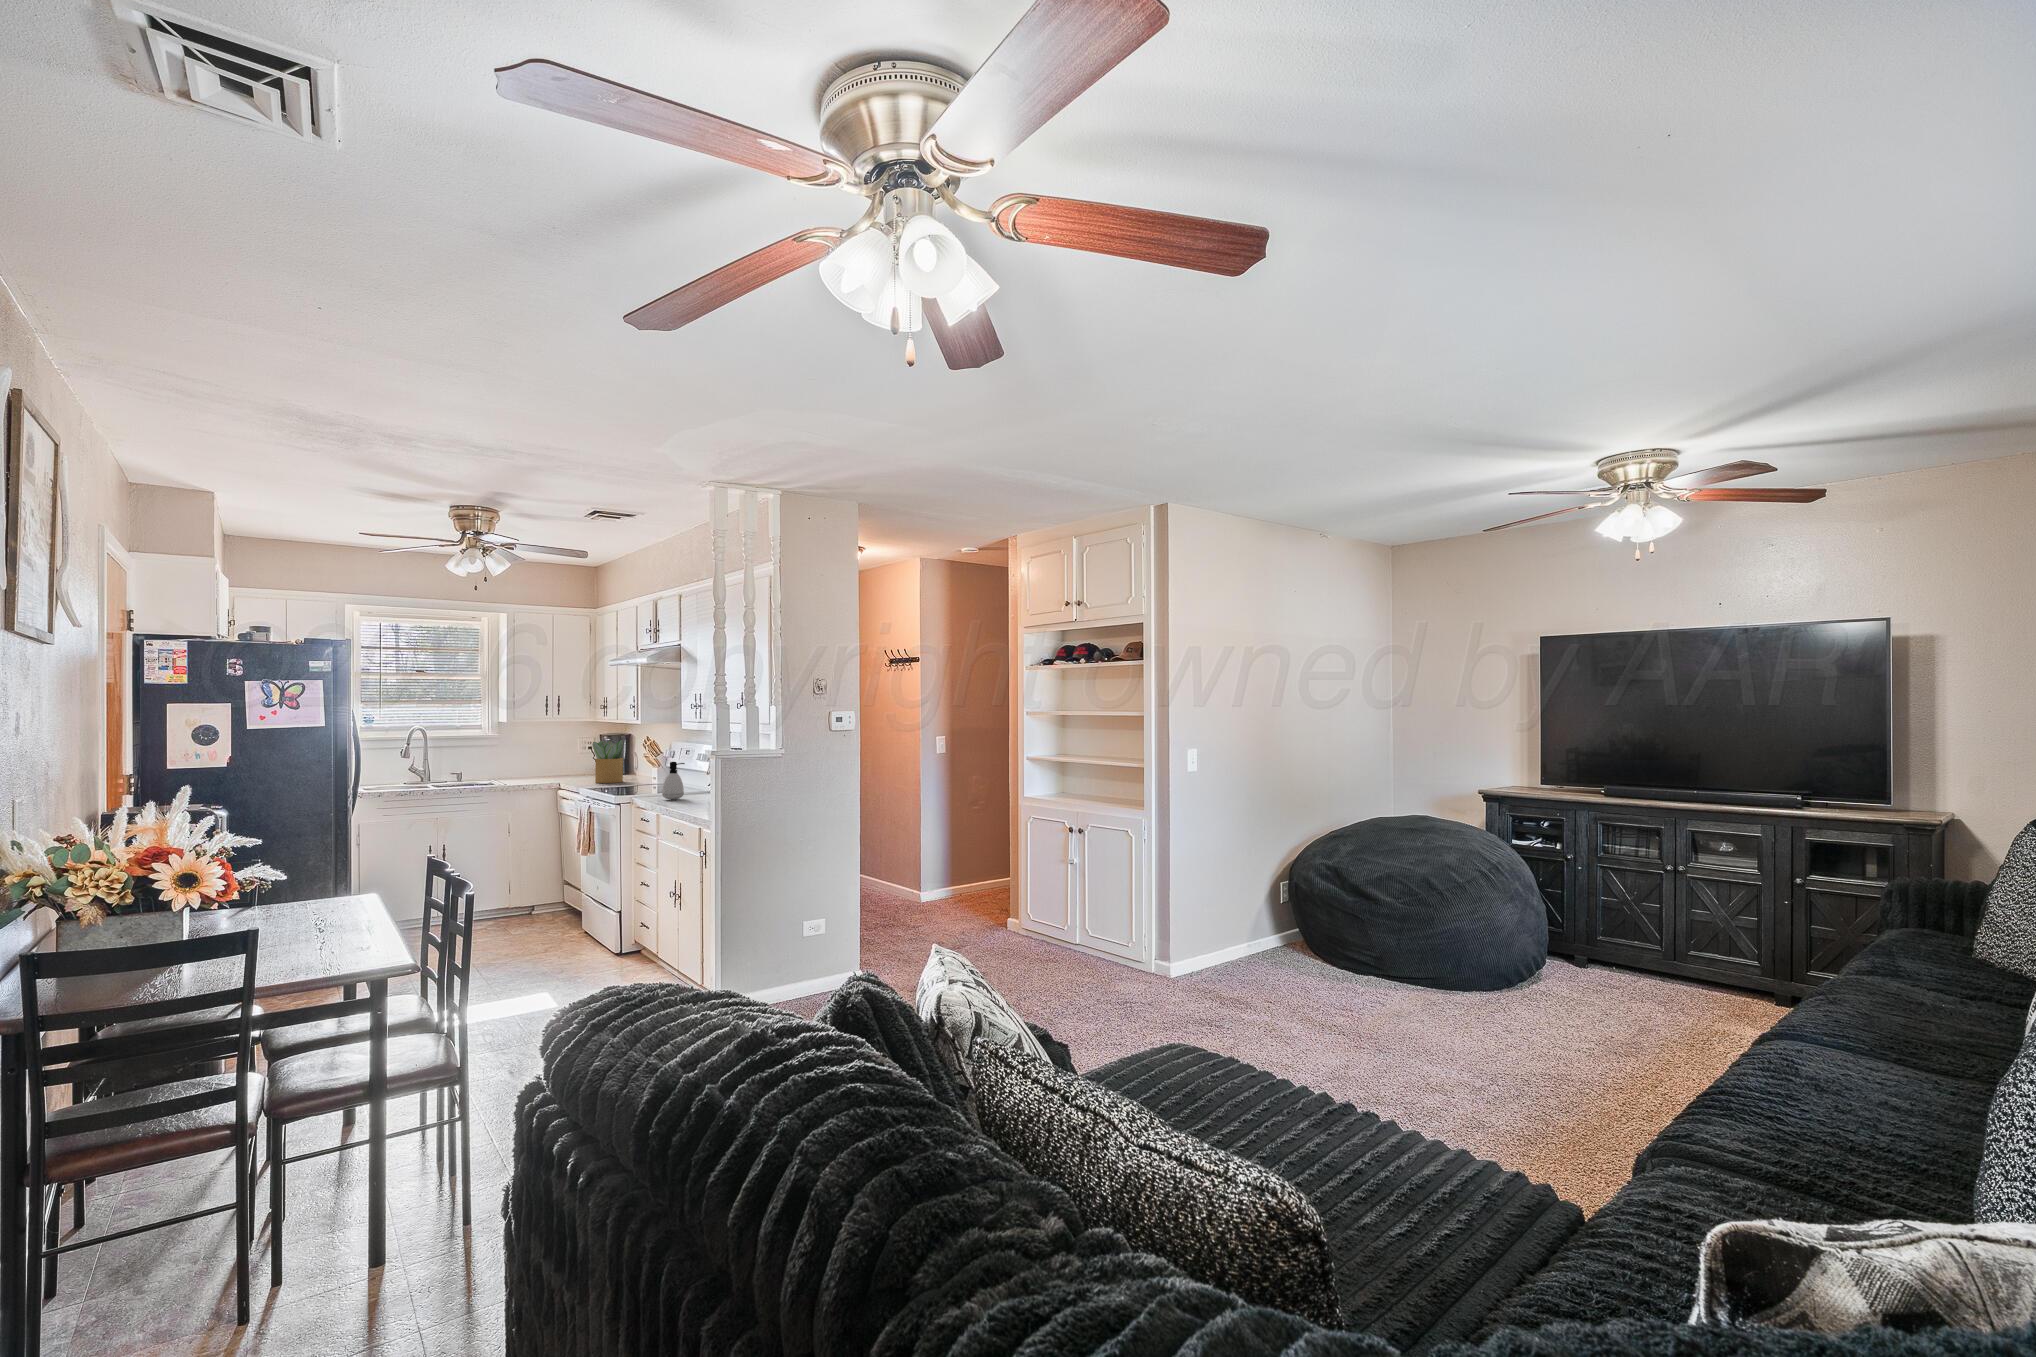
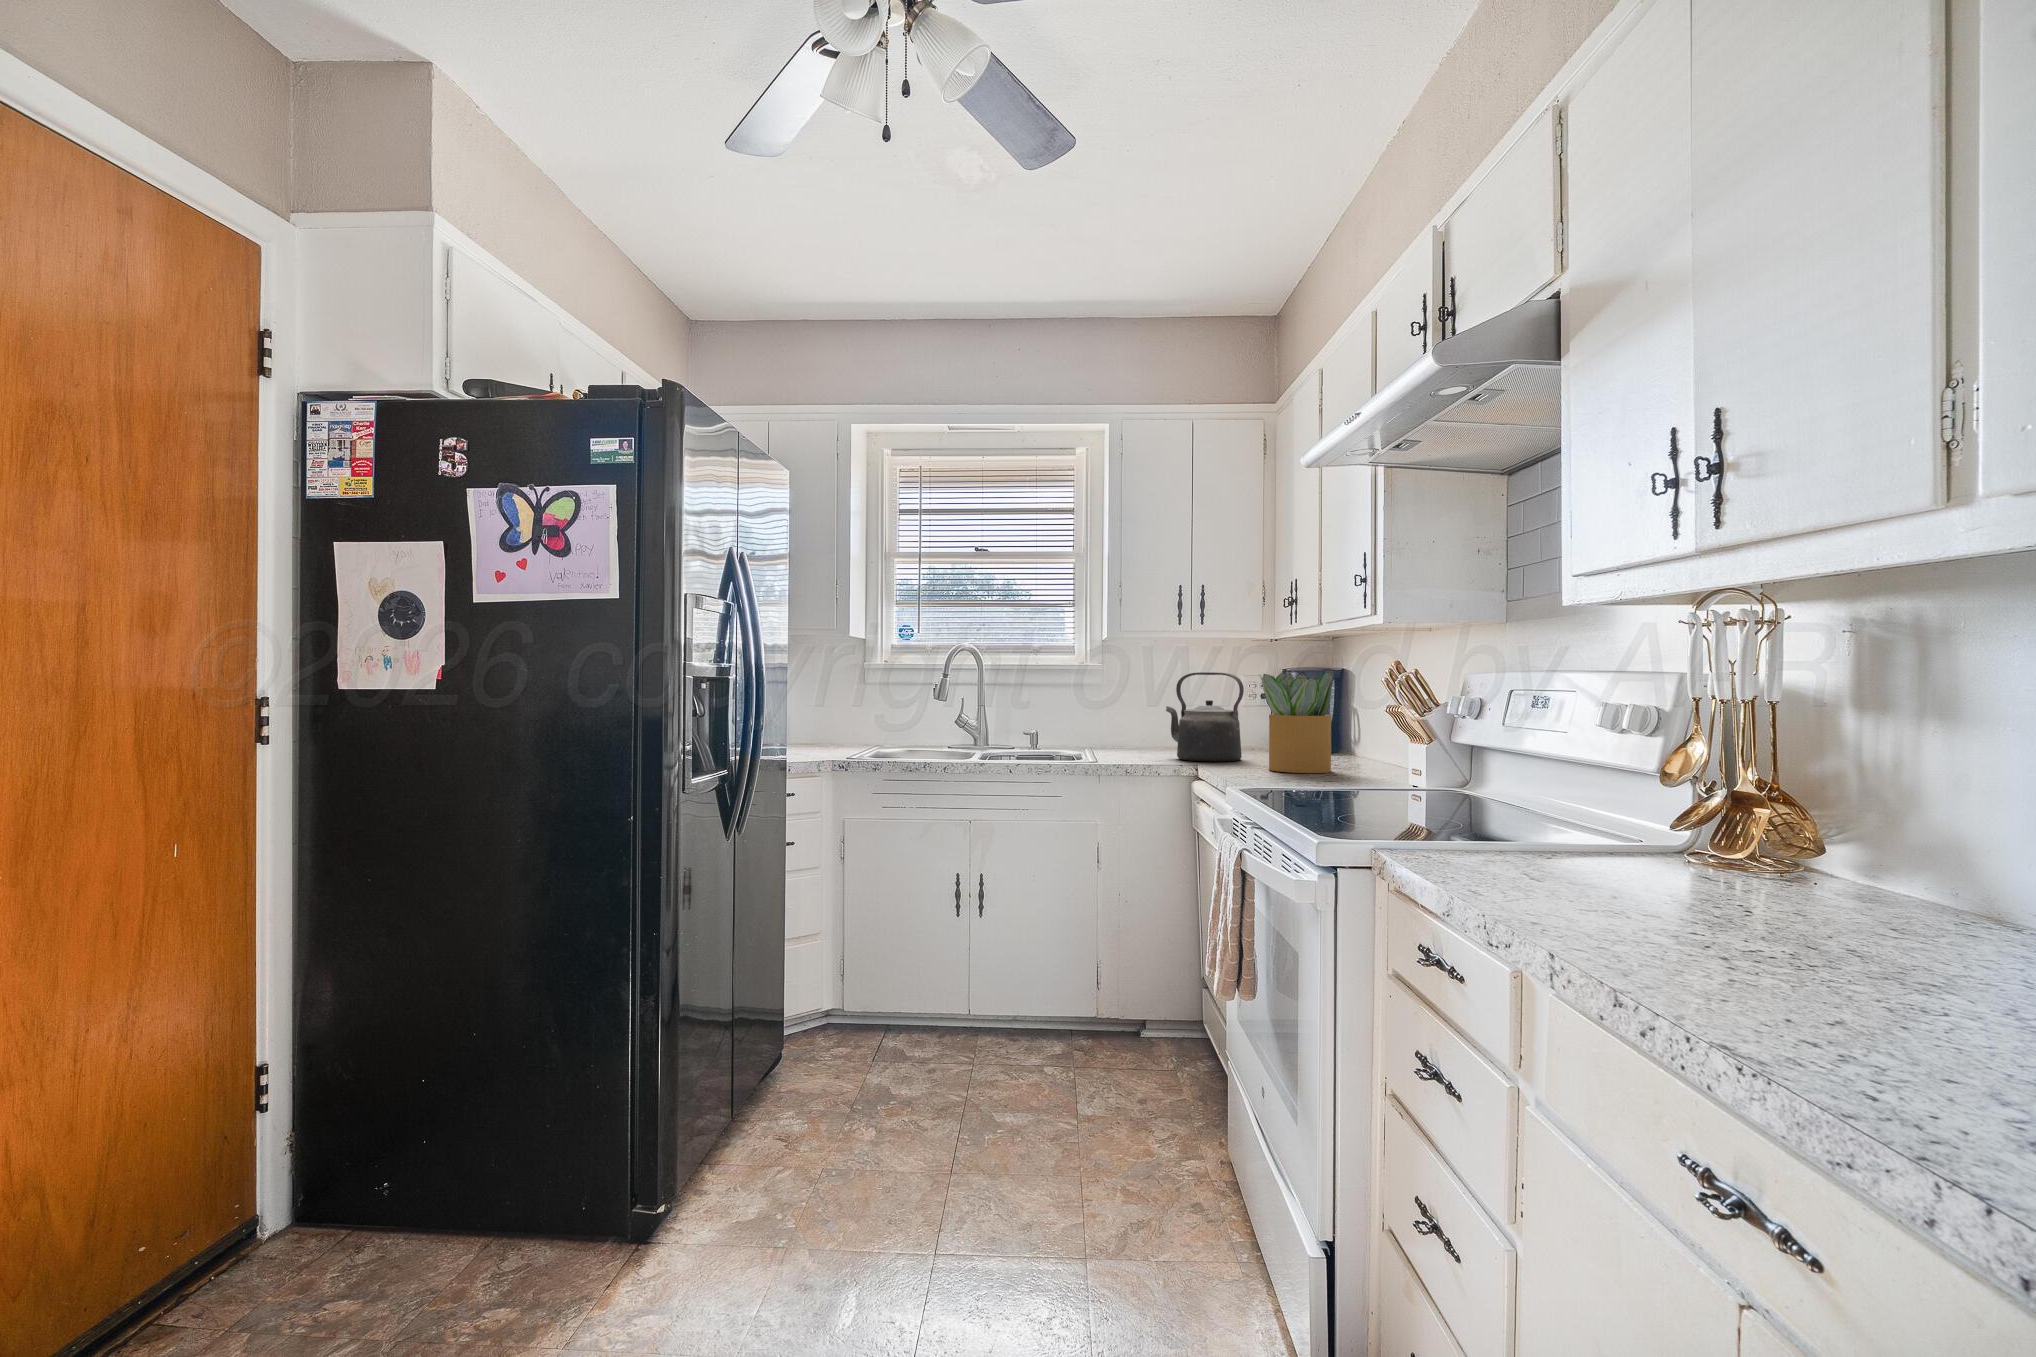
kettle: none [541,740,582,782] -> present [1166,672,1244,762]
soap dispenser: present [662,762,685,800] -> none [1503,726,1604,887]

